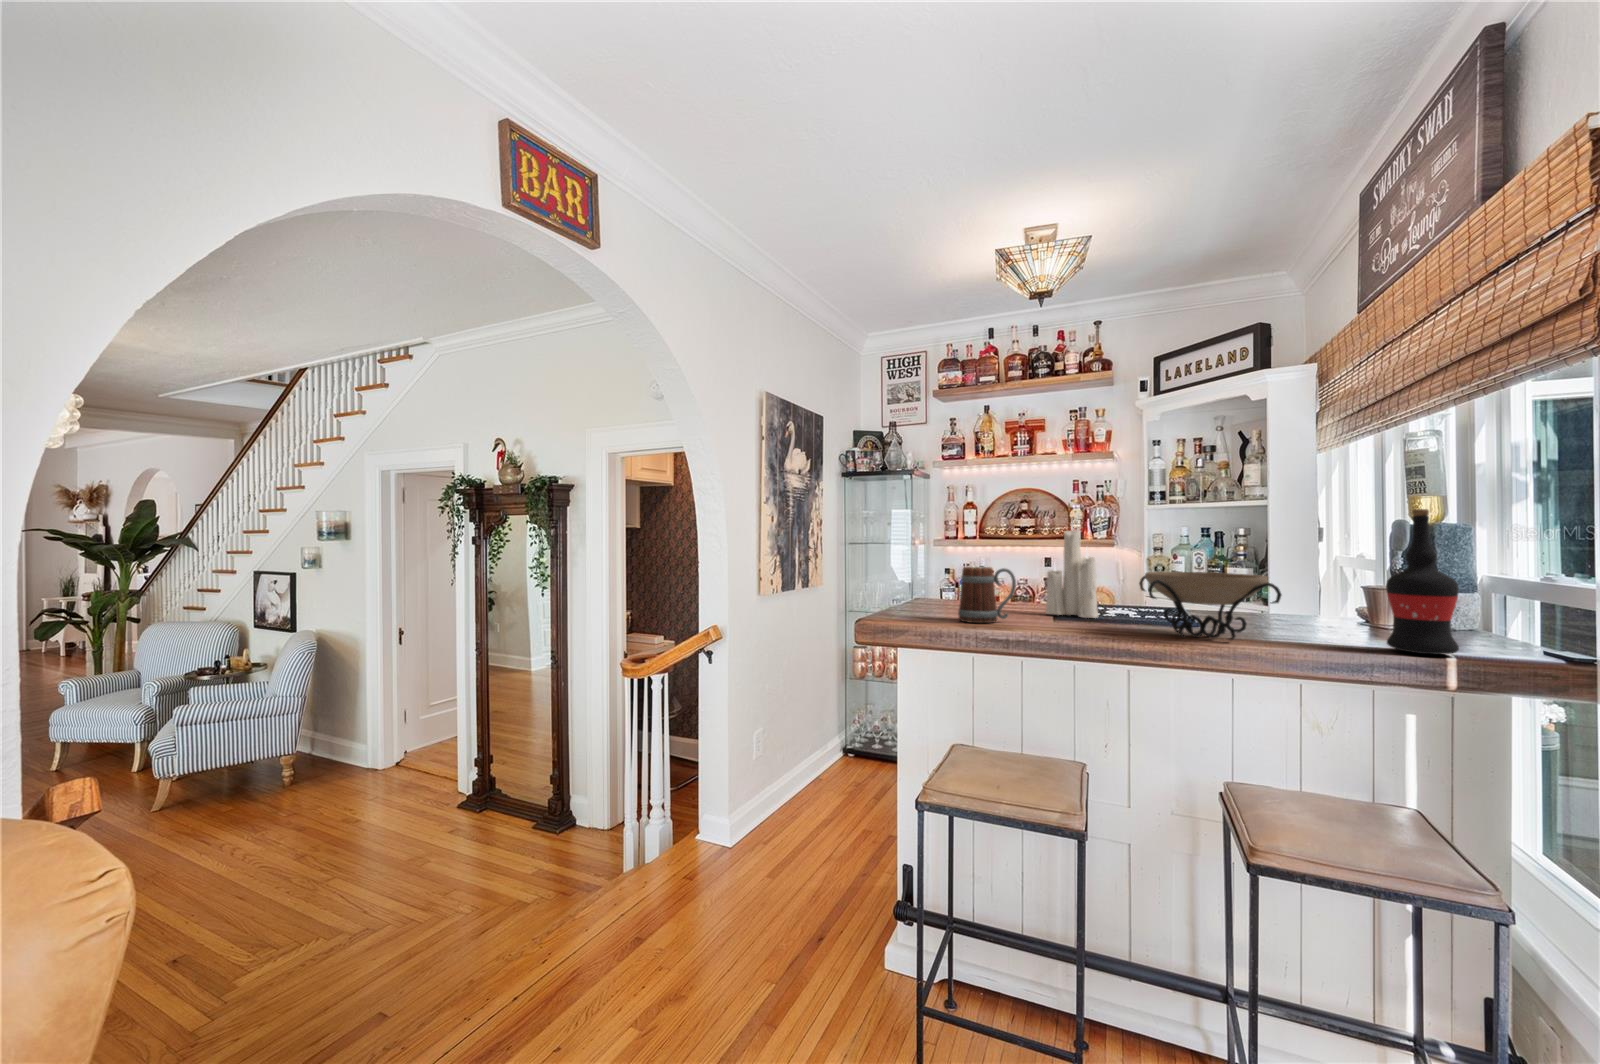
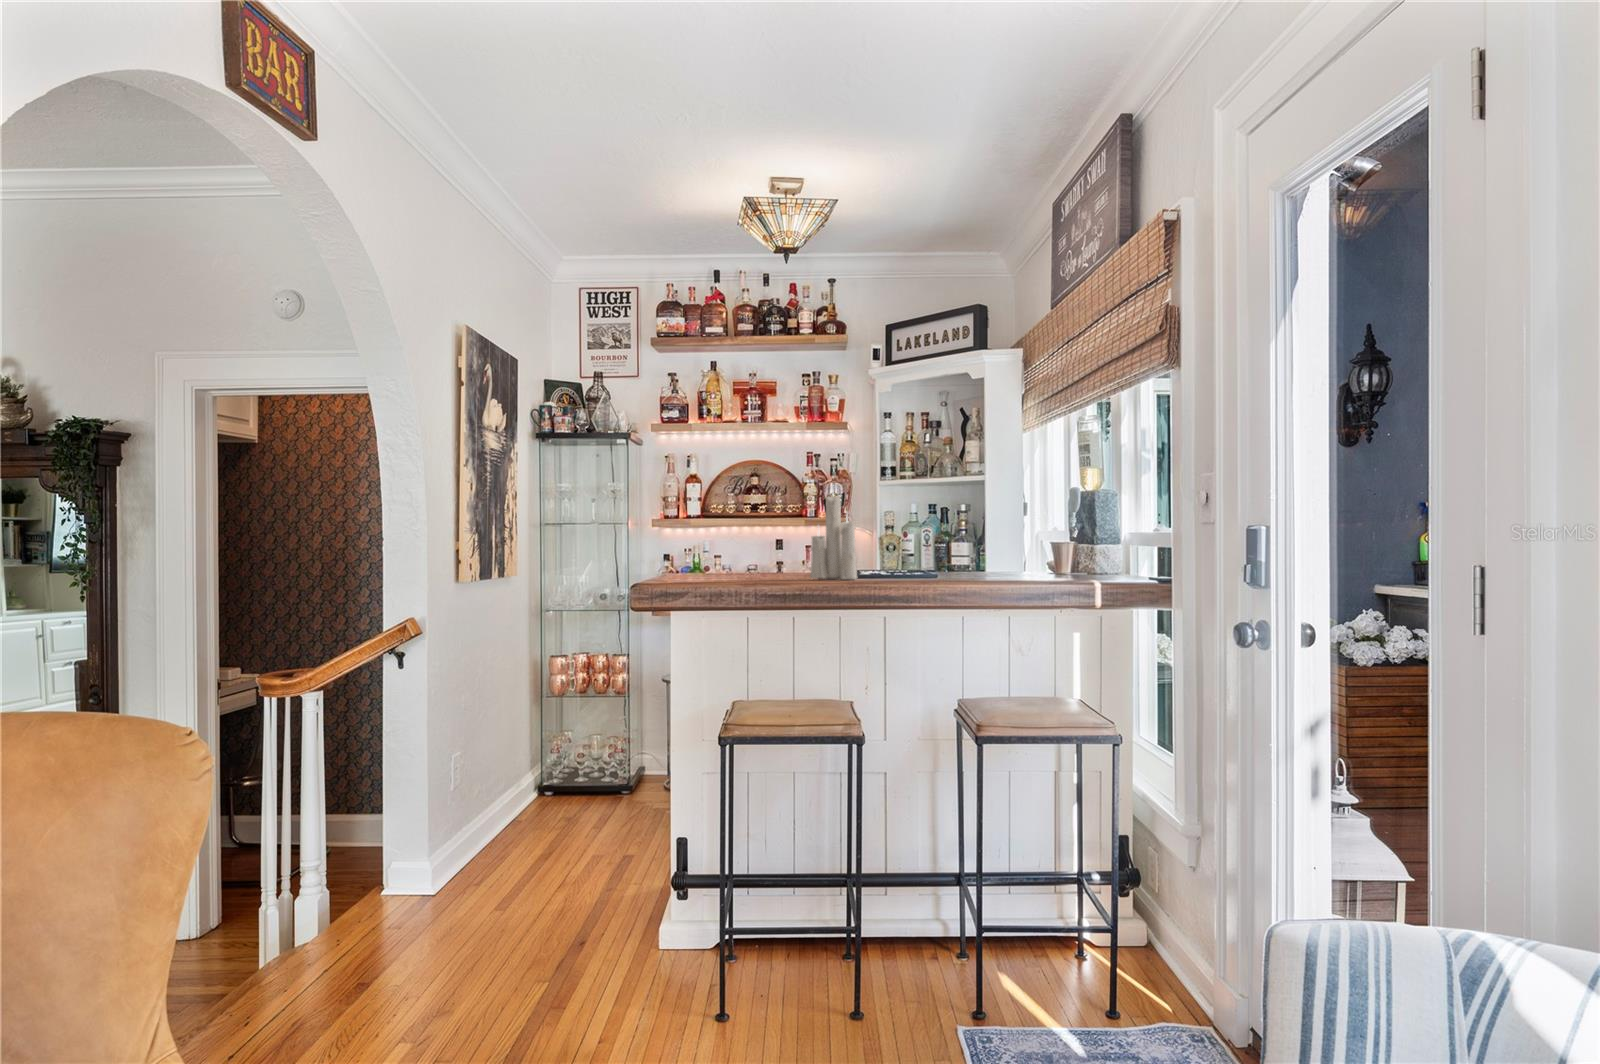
wine bottle: present [1386,509,1459,654] -> none [1062,474,1102,581]
beer mug: present [958,567,1016,623] -> none [736,530,790,585]
decorative bowl: present [1139,572,1281,640] -> none [895,528,999,582]

